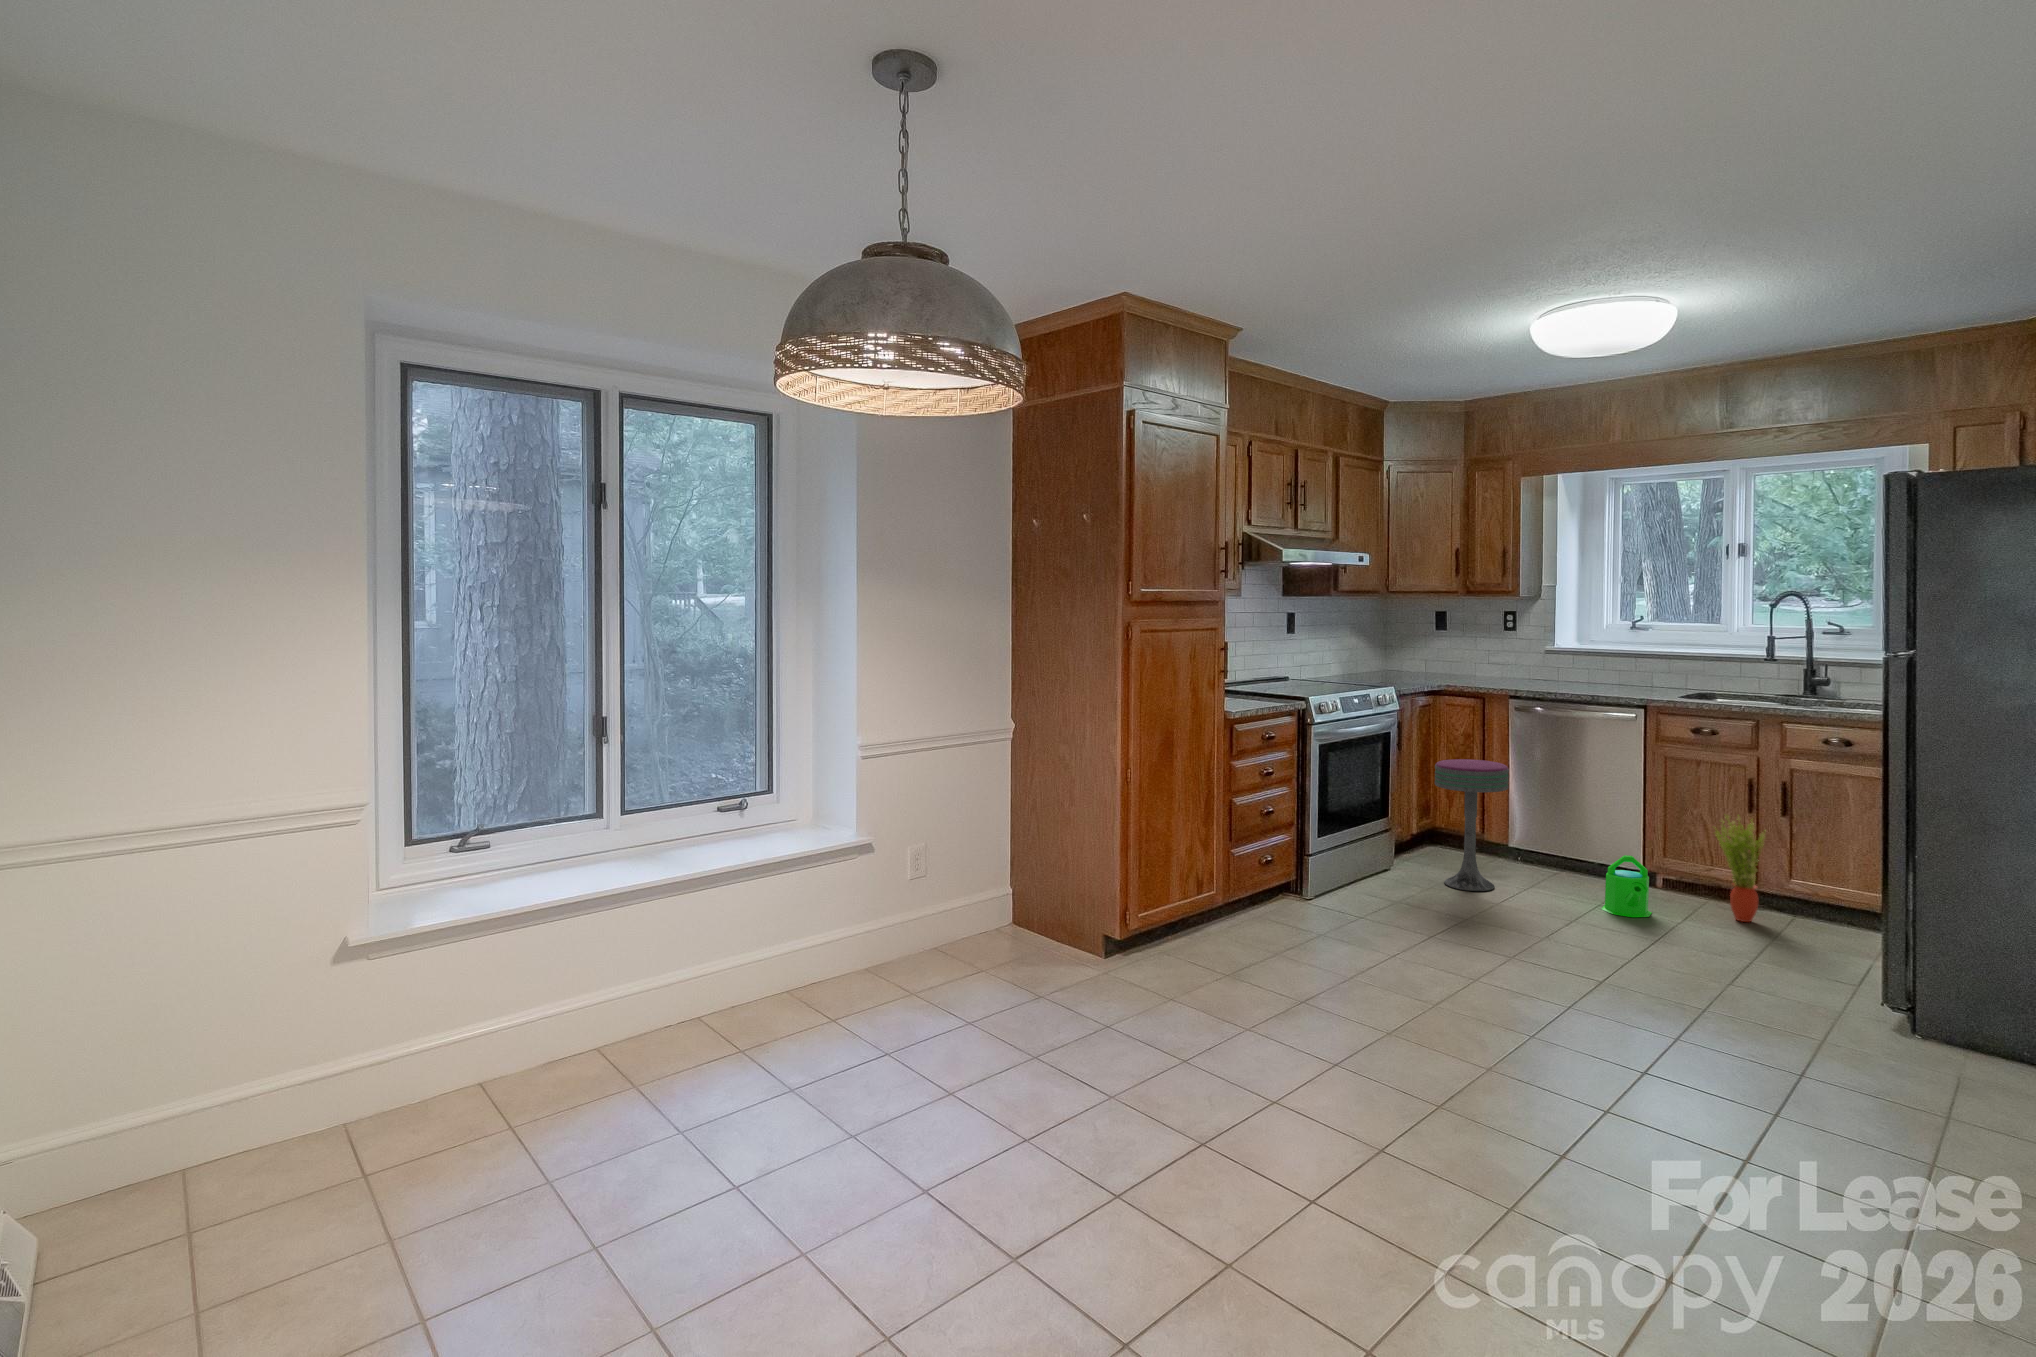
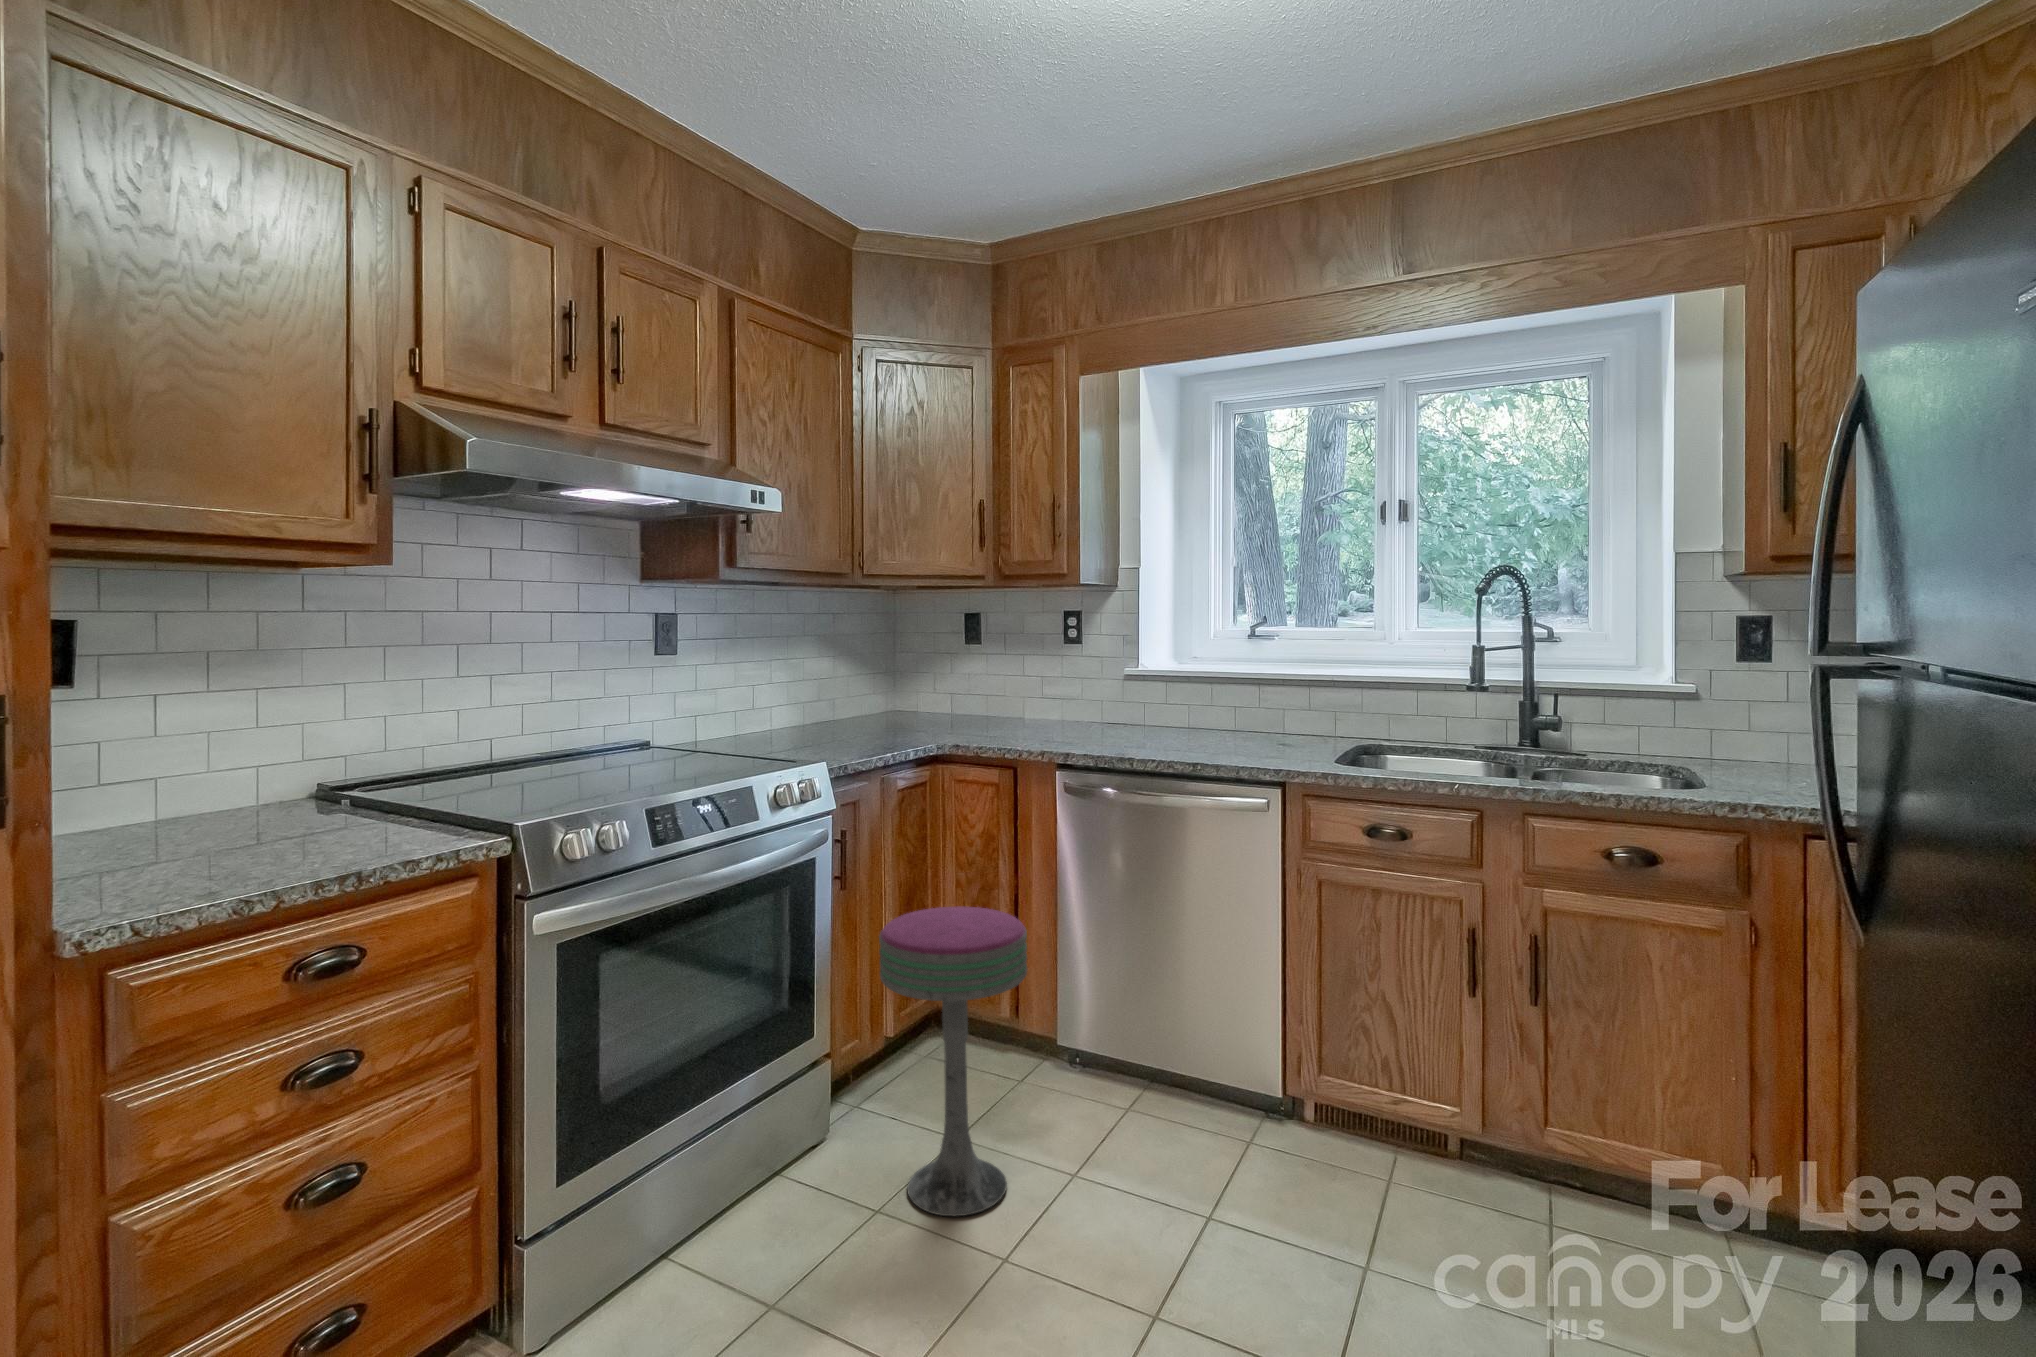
potted plant: present [1716,815,1765,922] -> none [1418,1024,1529,1268]
watering can: present [1601,855,1652,917] -> none [1209,1133,1309,1291]

